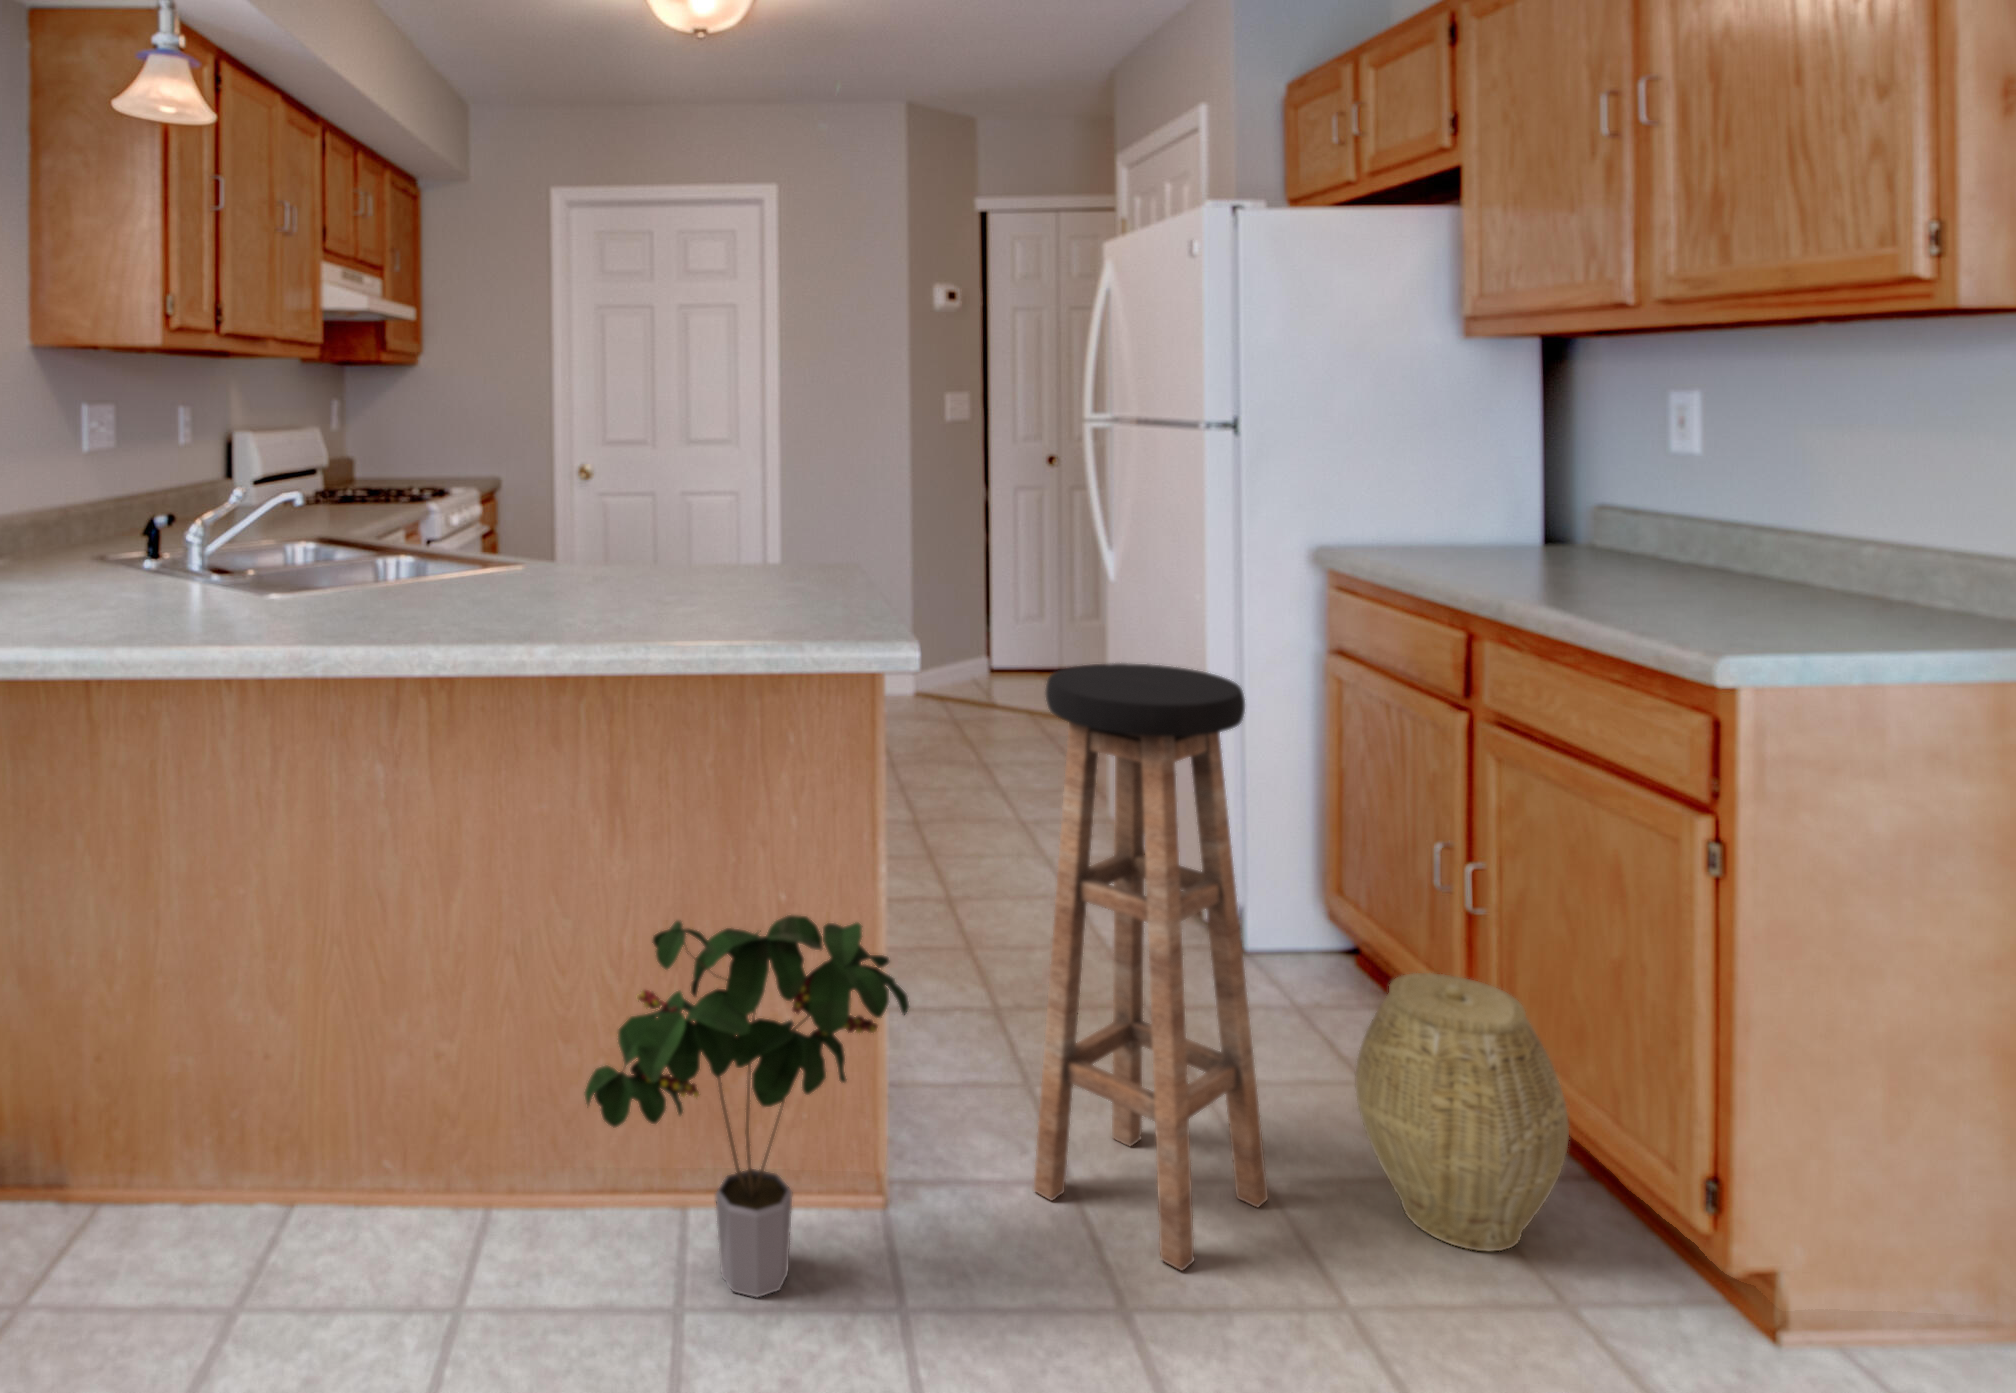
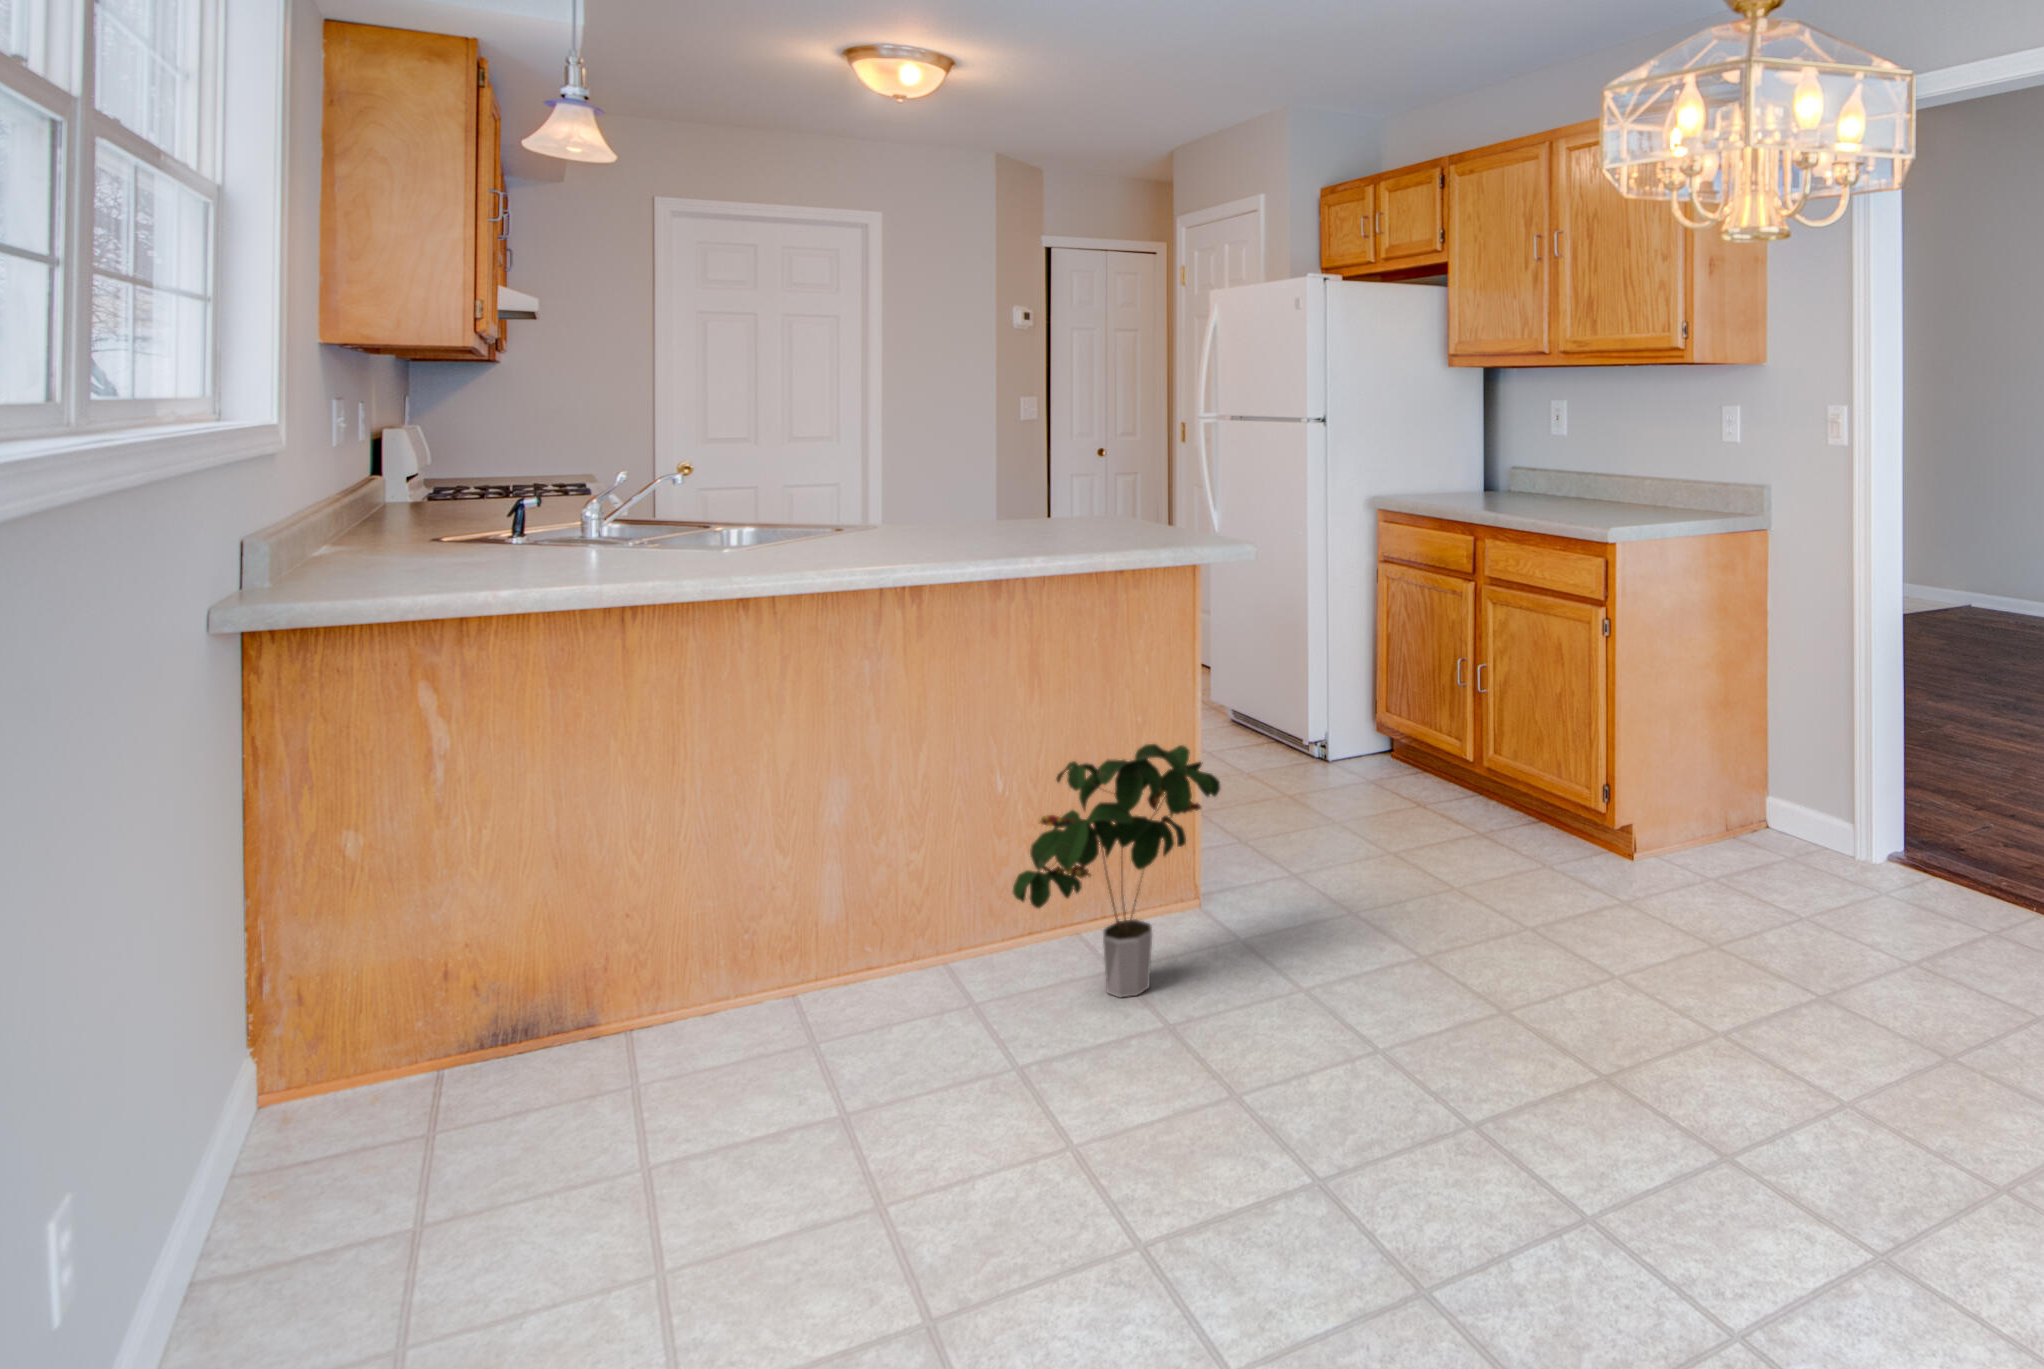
bar stool: present [1034,663,1268,1270] -> none [1269,566,1395,915]
woven basket: present [1355,973,1569,1252] -> none [1435,726,1540,868]

